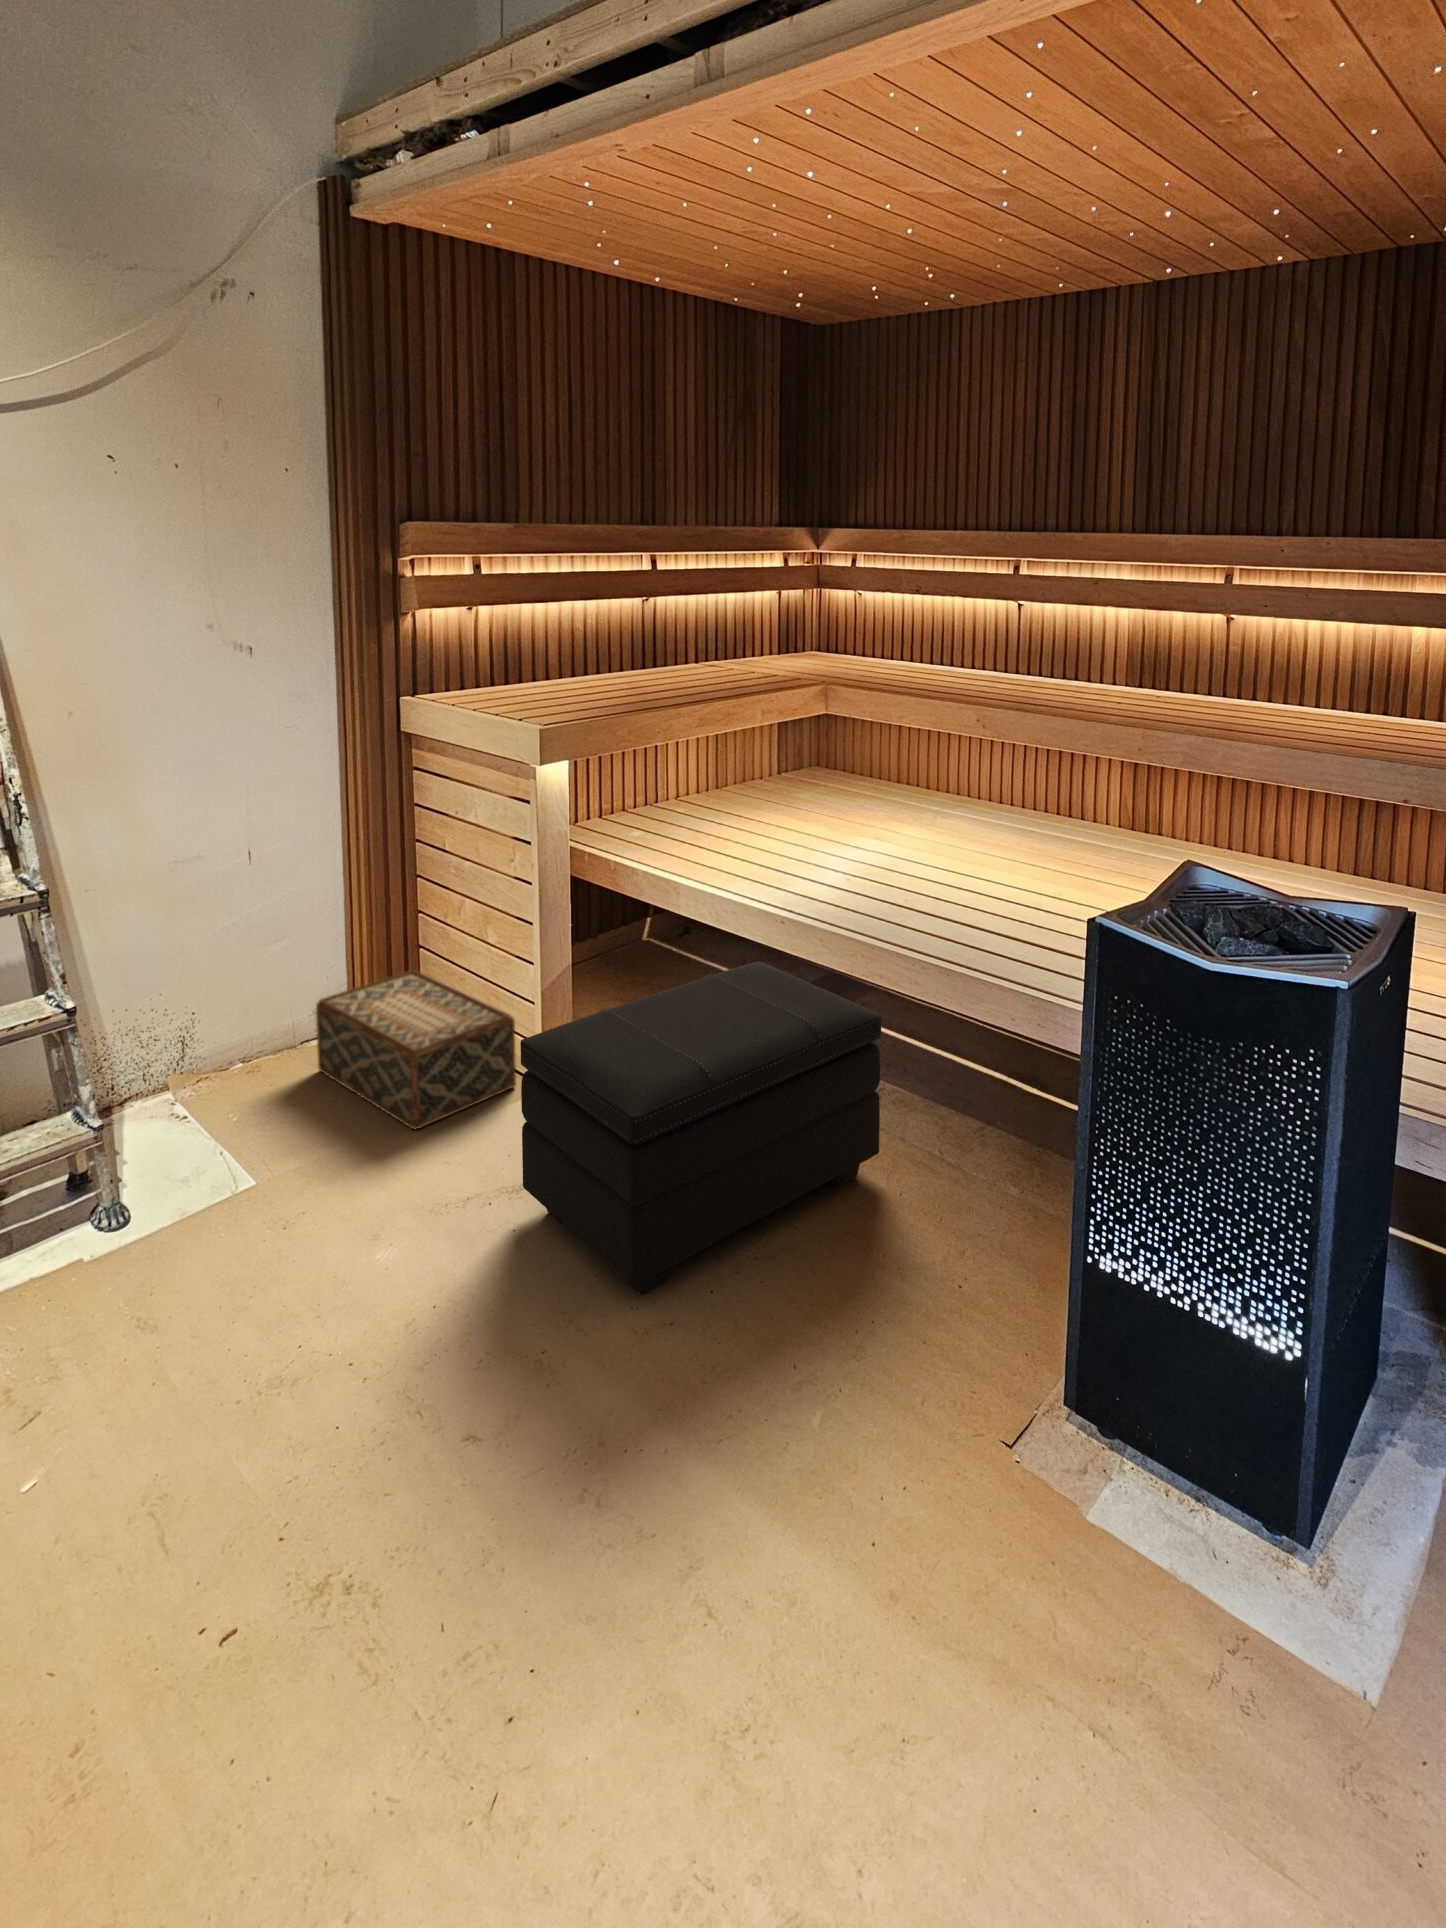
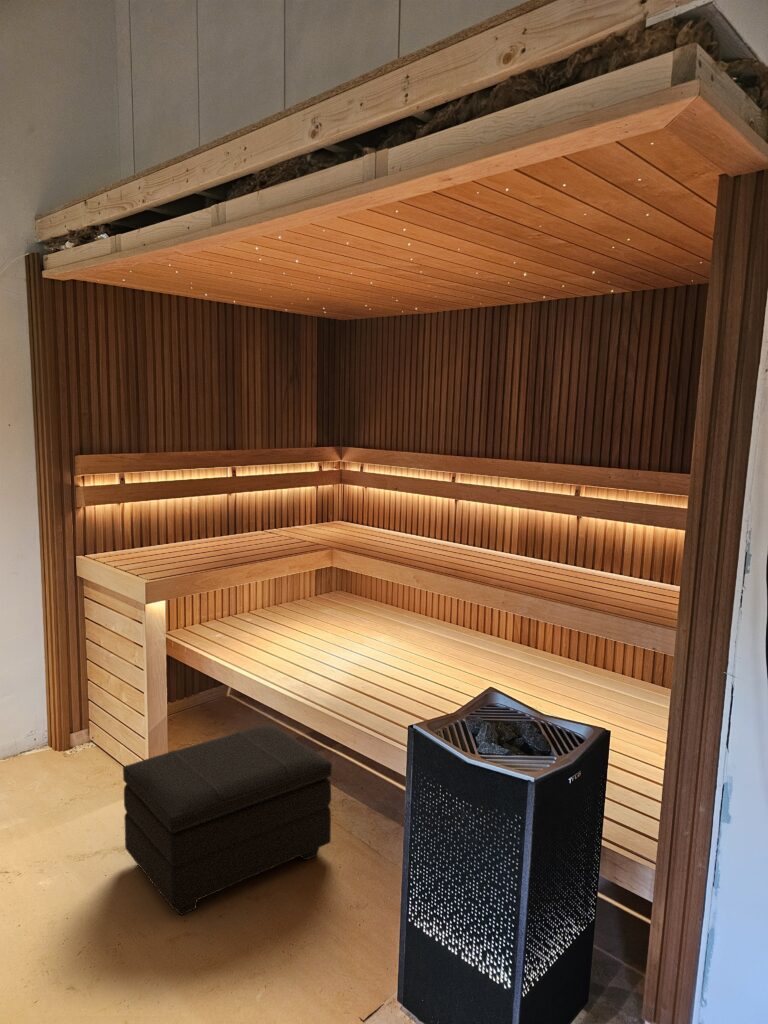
woven basket: present [316,970,516,1129] -> none [28,714,136,809]

